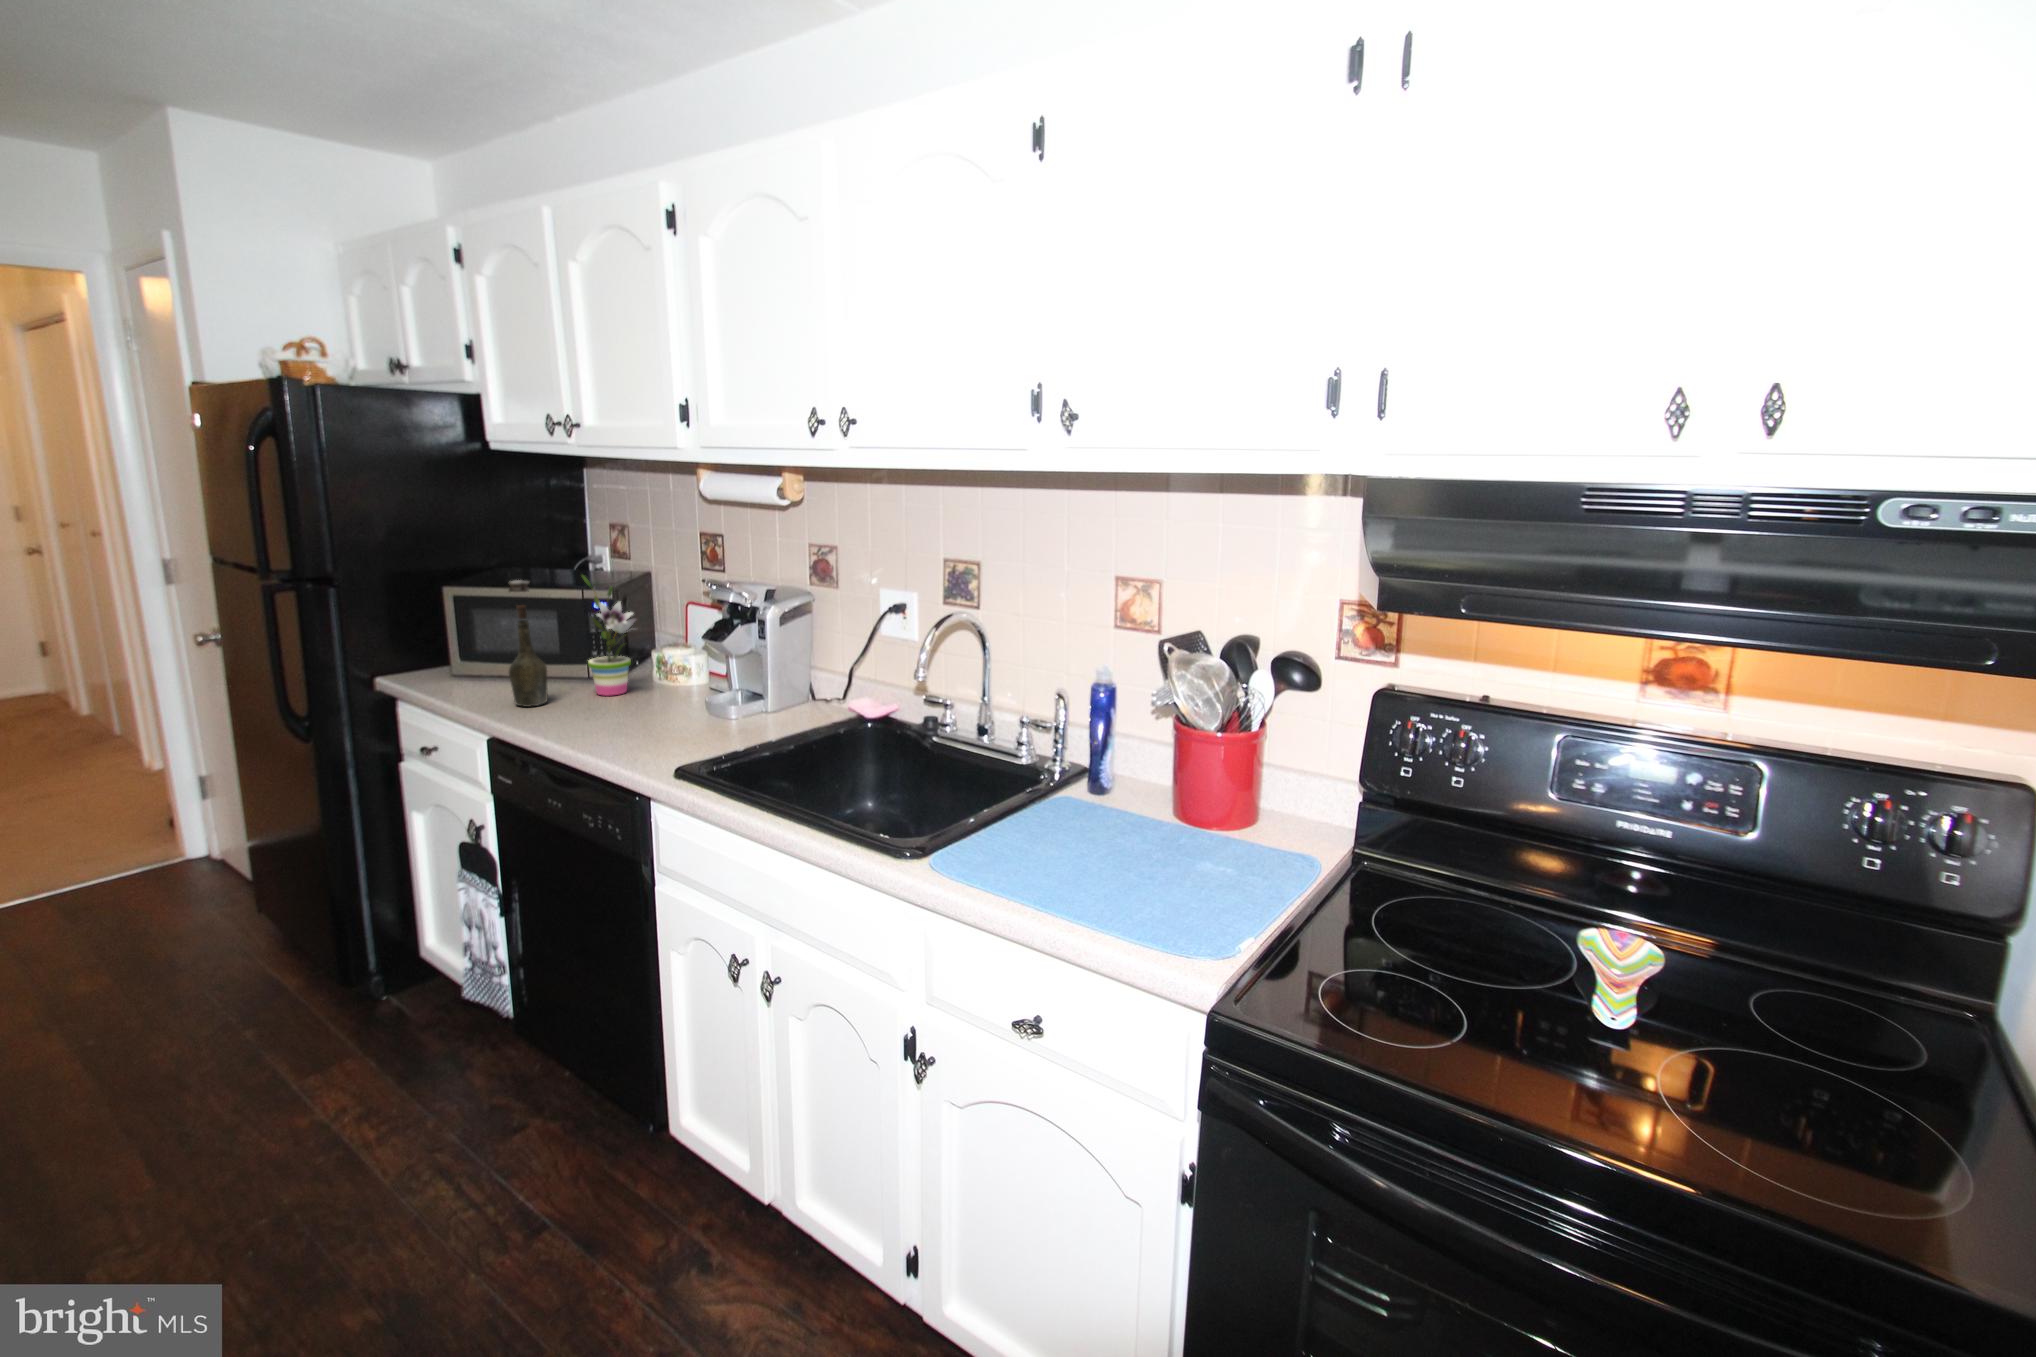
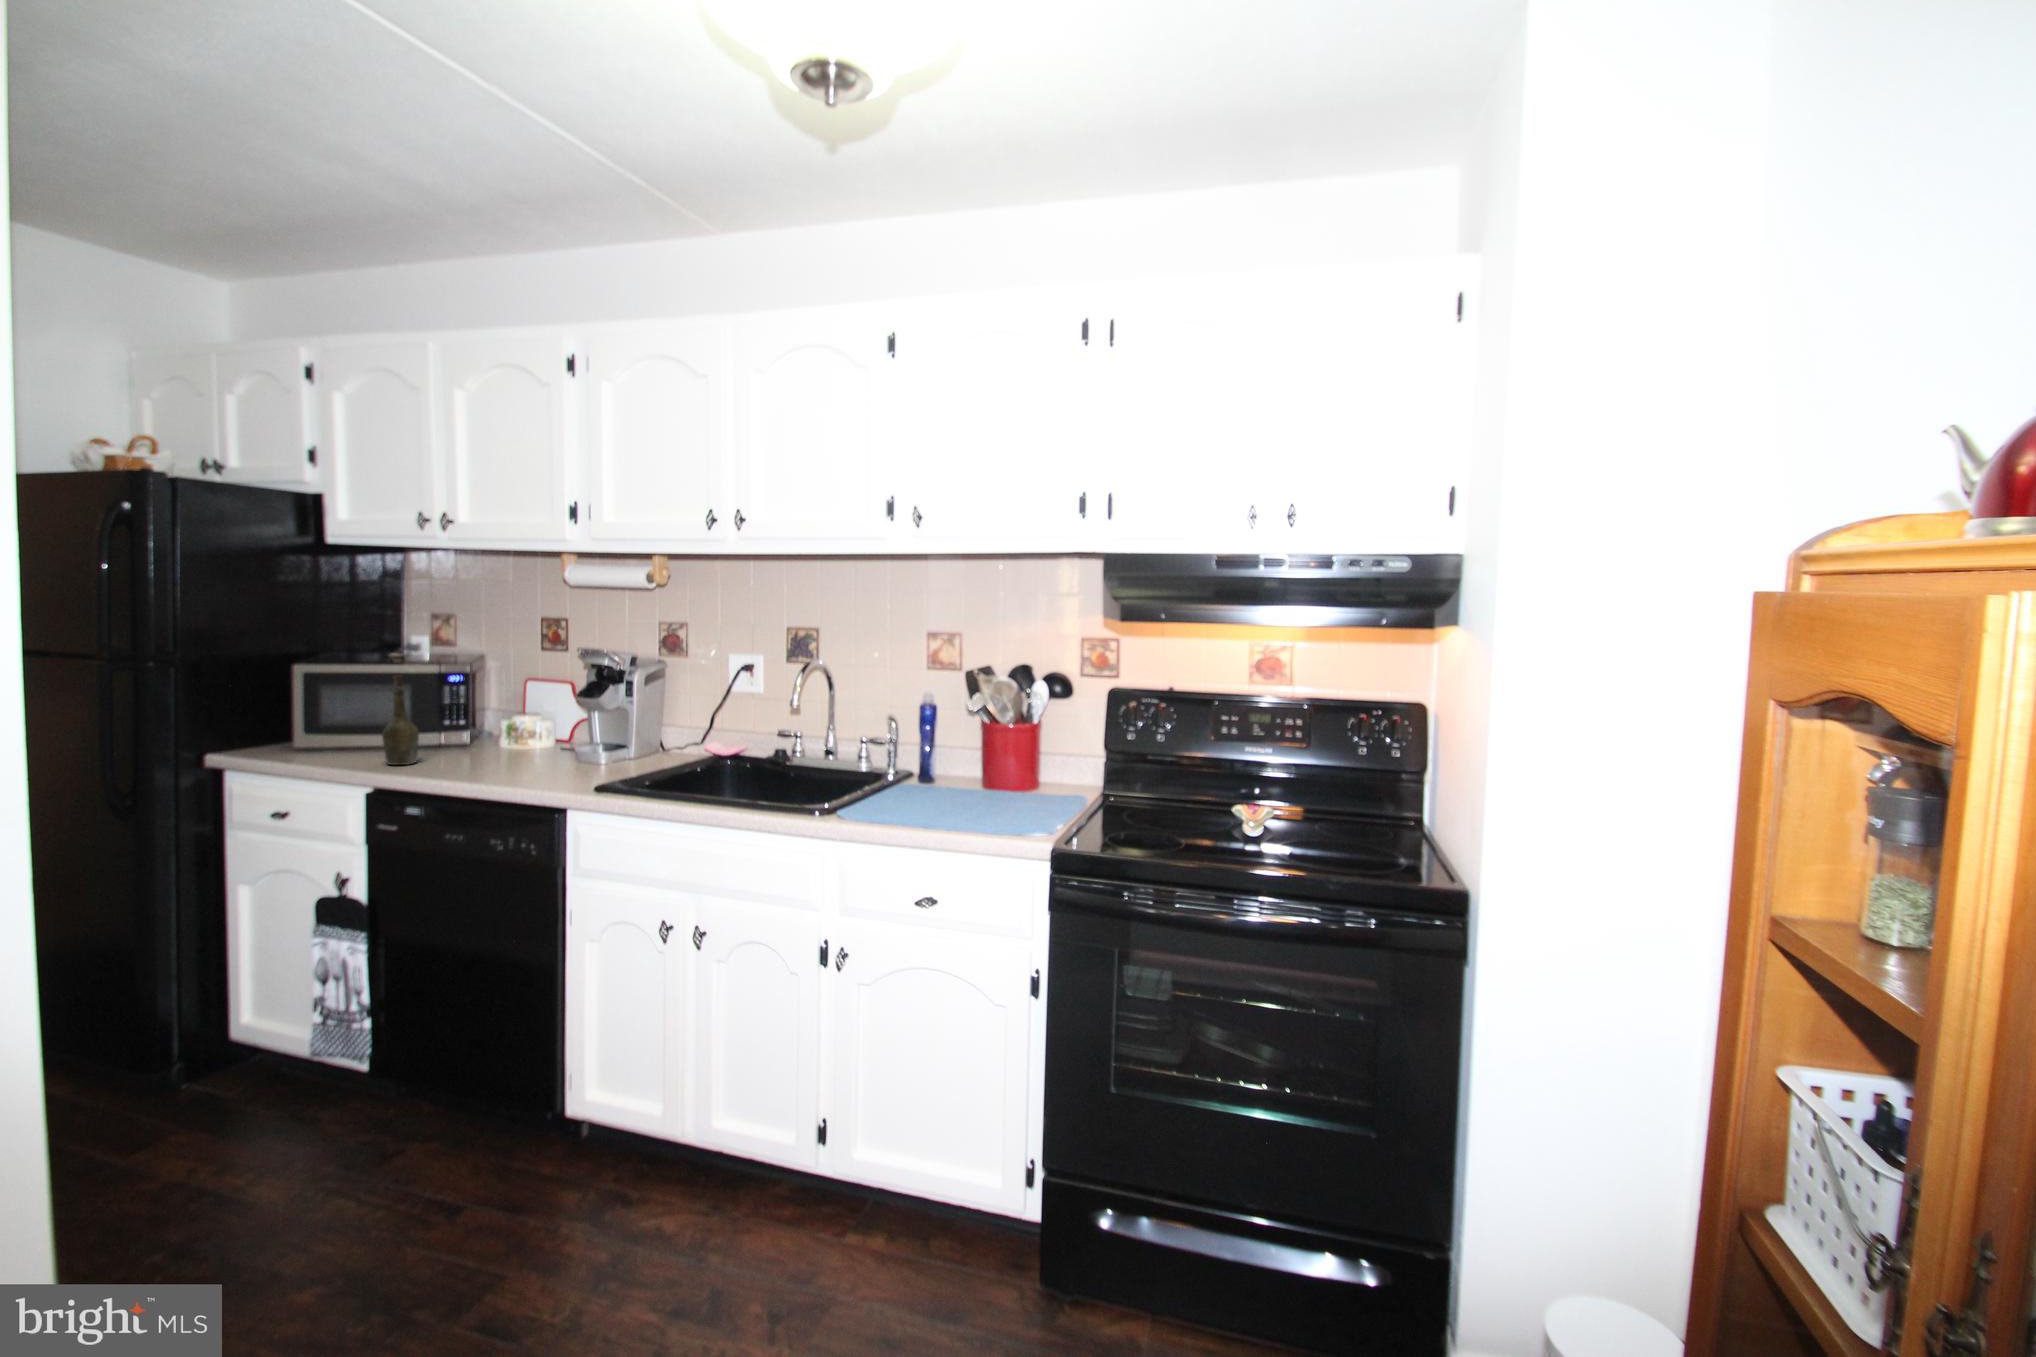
potted plant: present [582,575,636,696] -> none [447,650,500,755]

